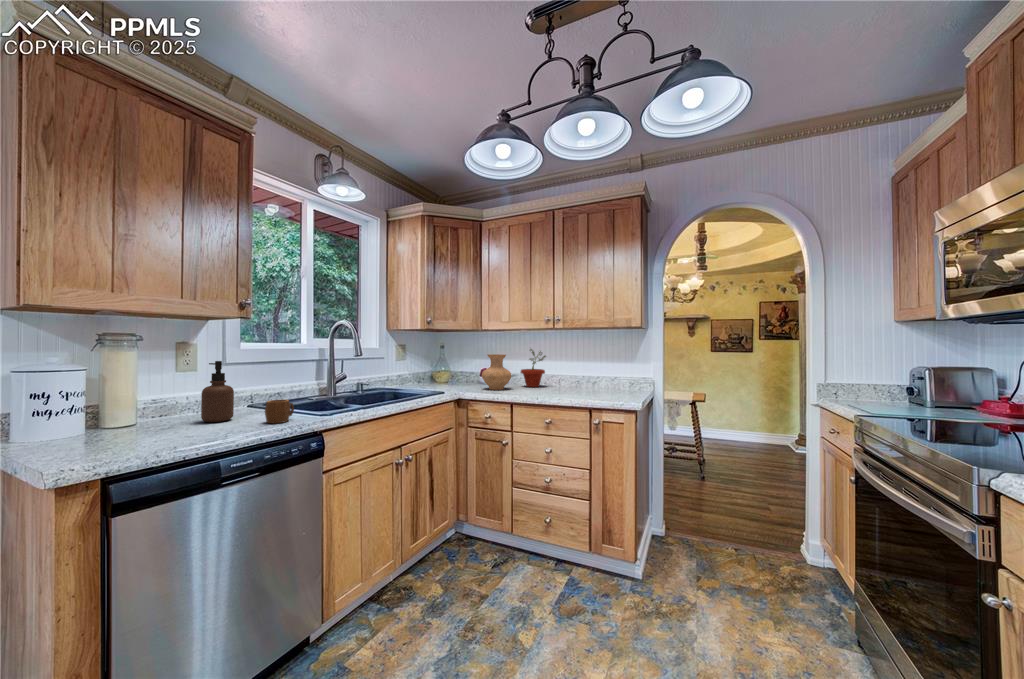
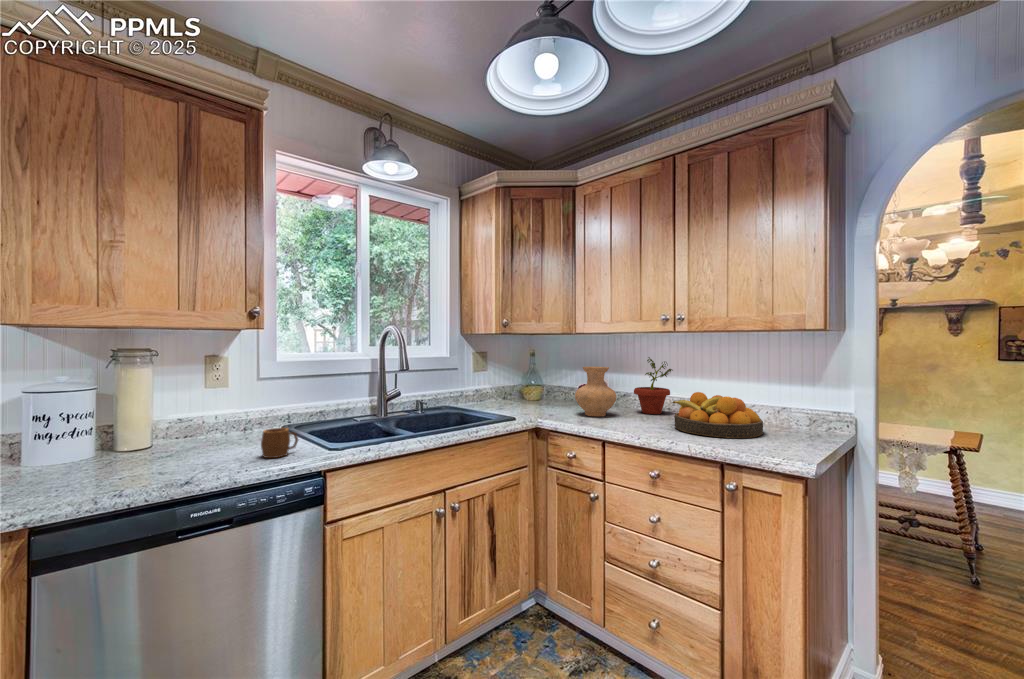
soap dispenser: present [201,361,234,422] -> none [209,379,244,450]
fruit bowl: none [553,369,607,396] -> present [672,392,763,438]

